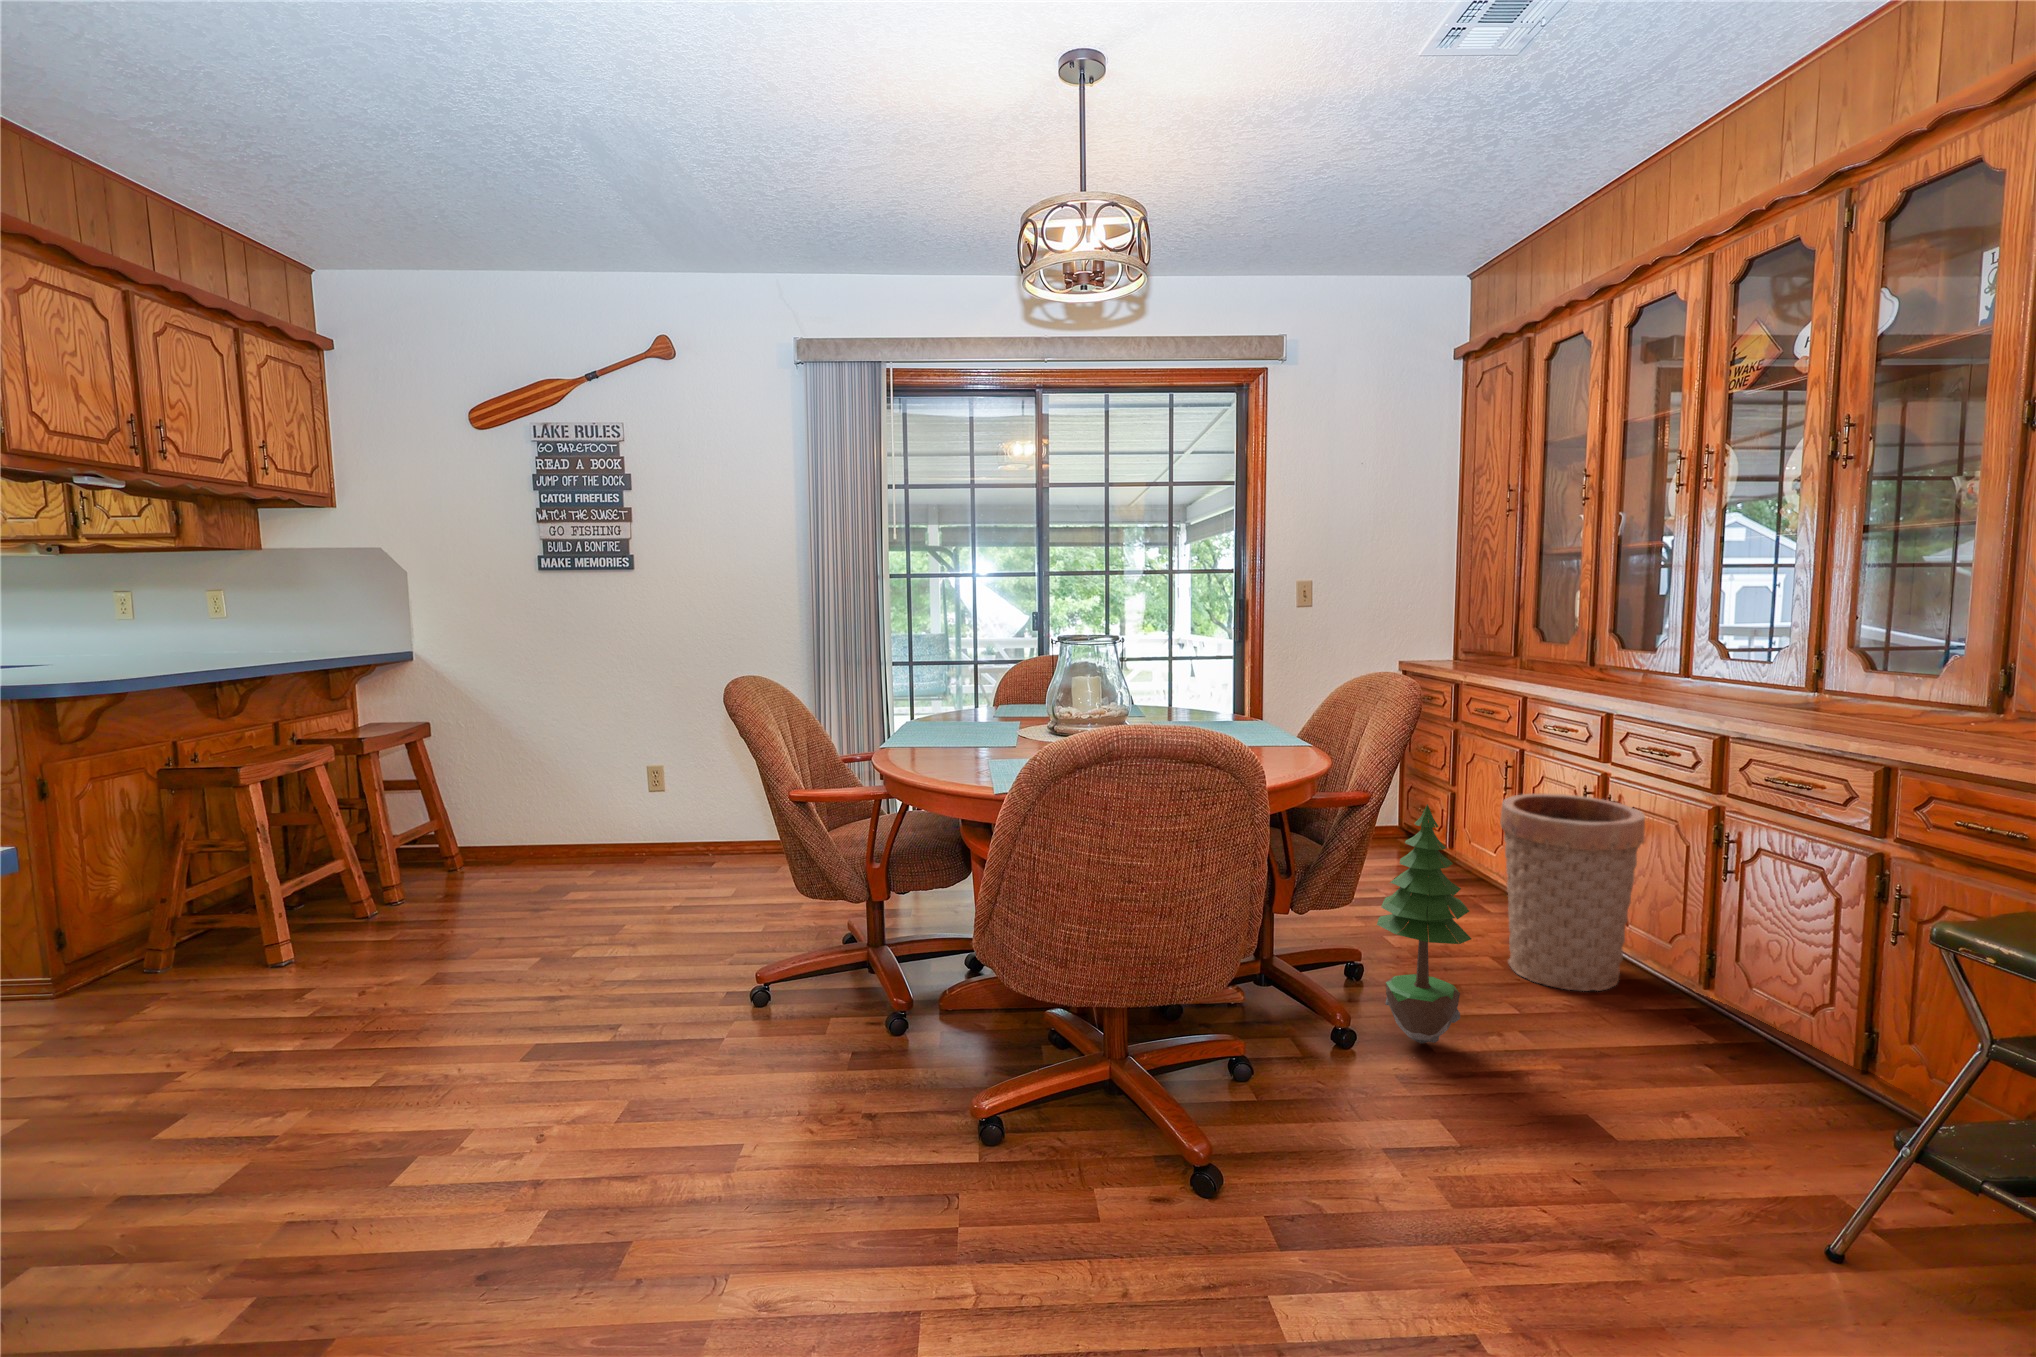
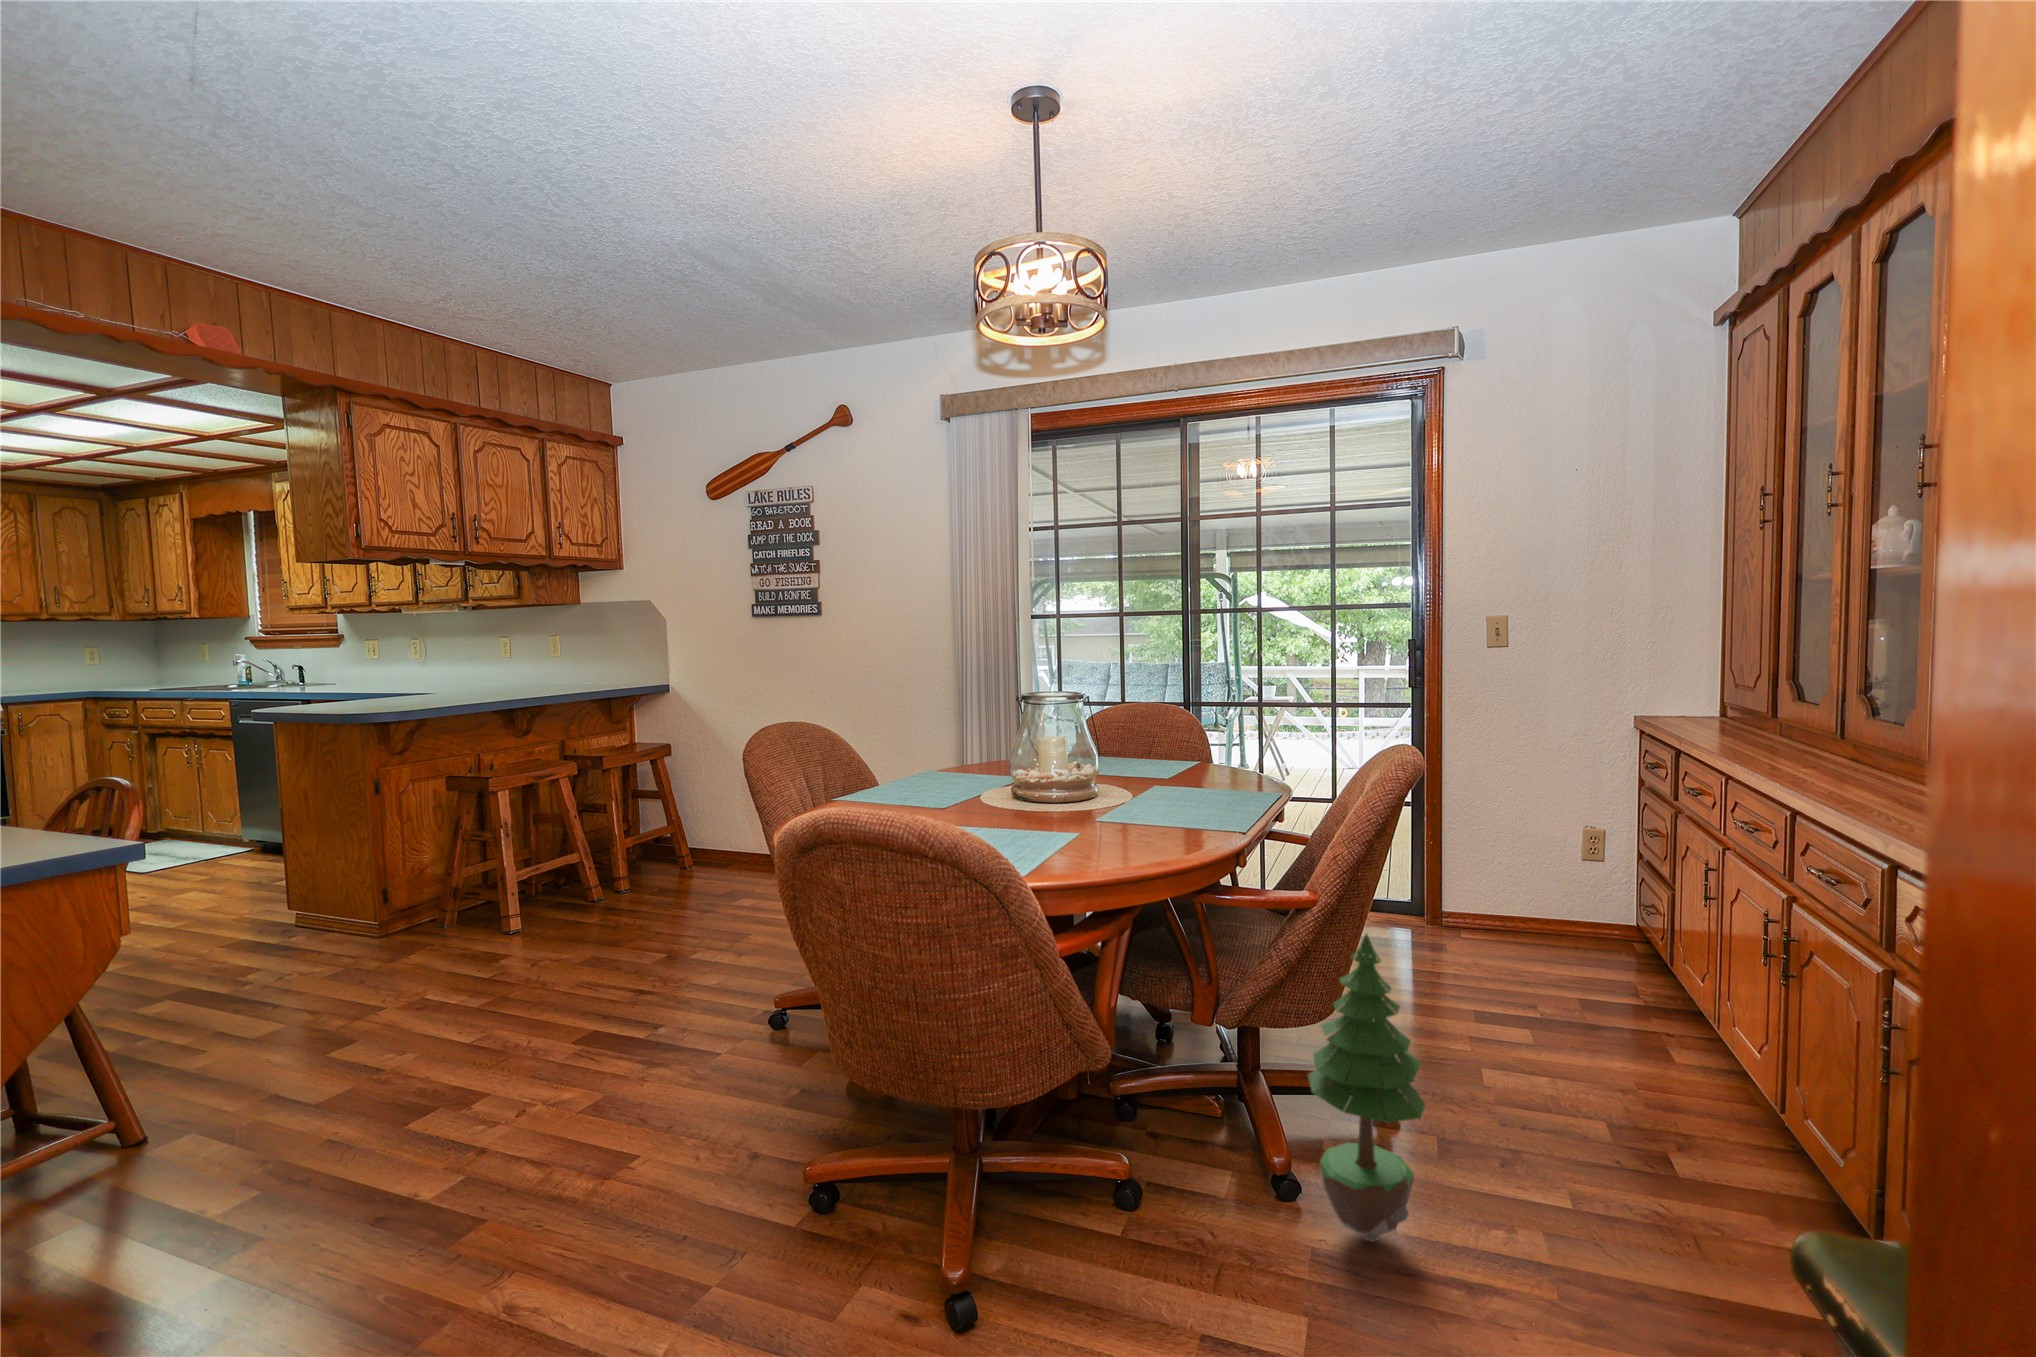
basket: present [1500,794,1645,991] -> none [1586,923,1804,1224]

